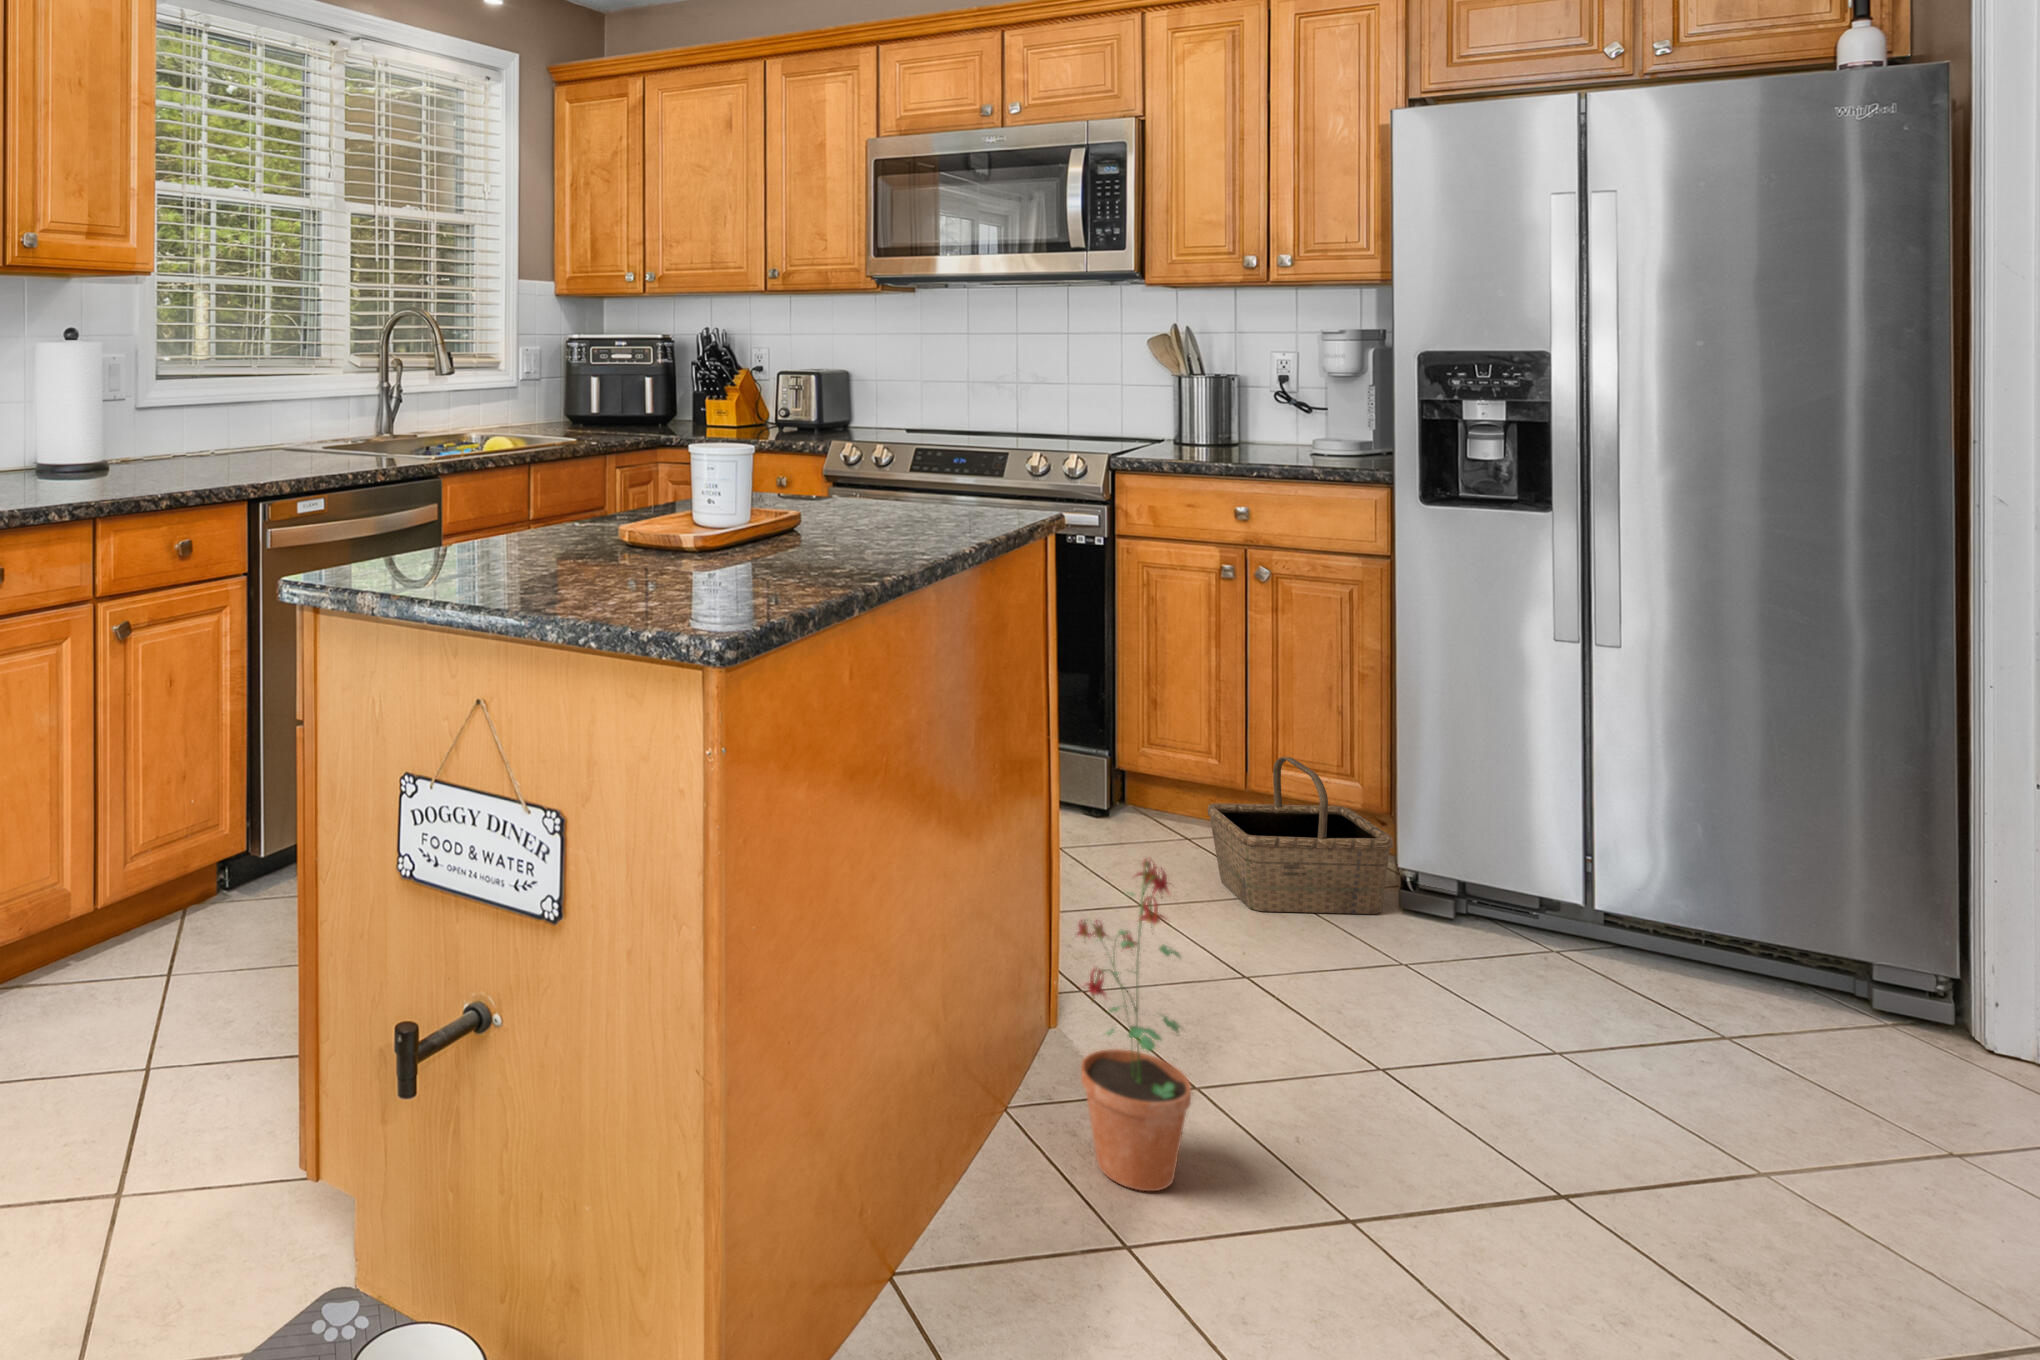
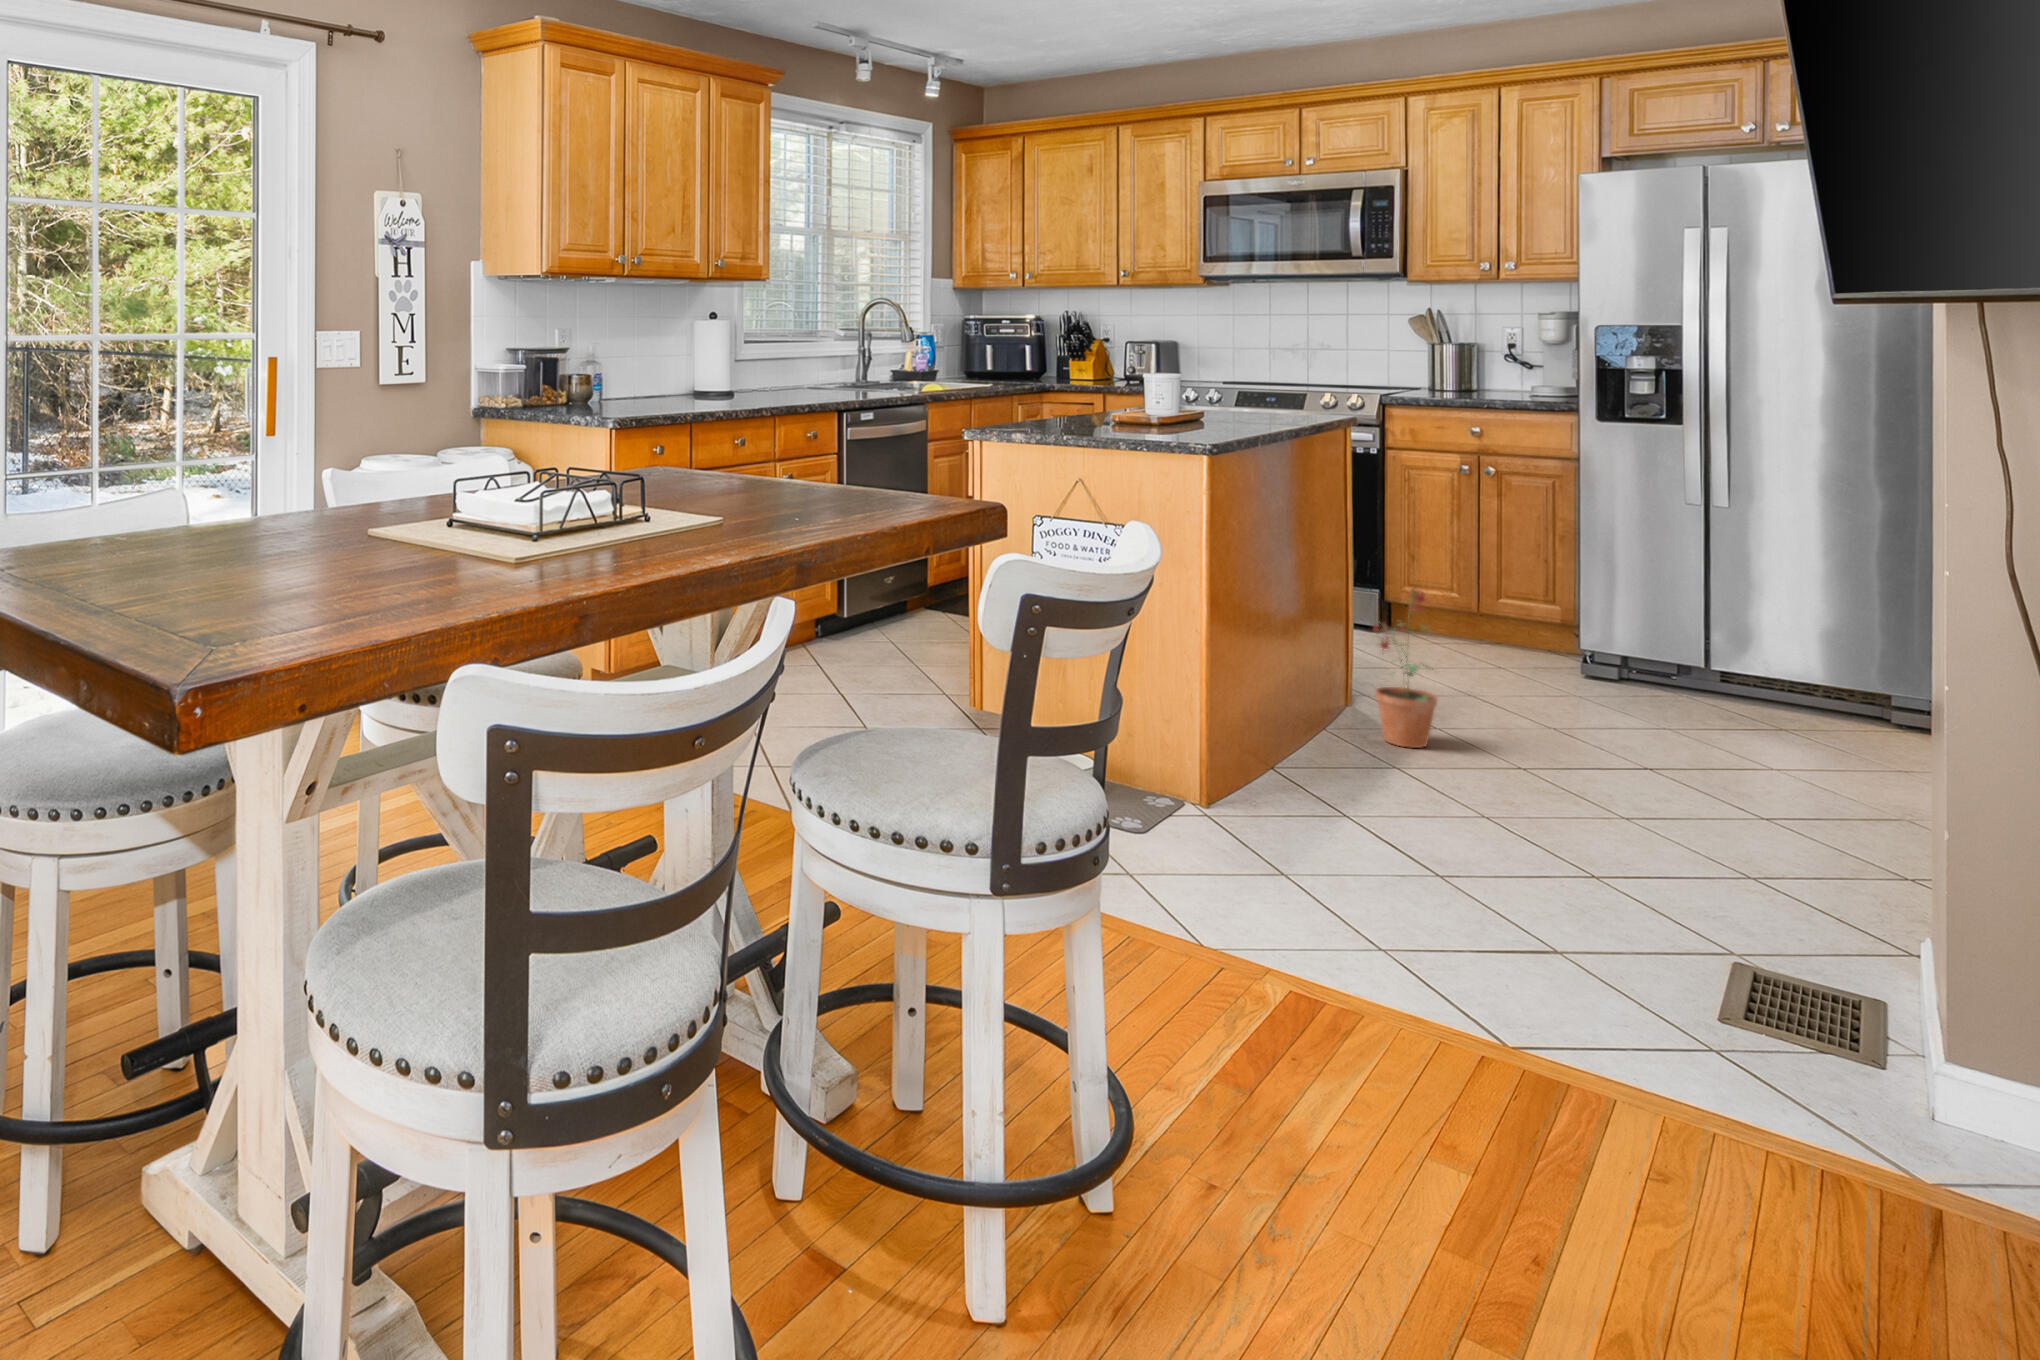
basket: present [1208,757,1393,914] -> none [1450,581,1575,673]

